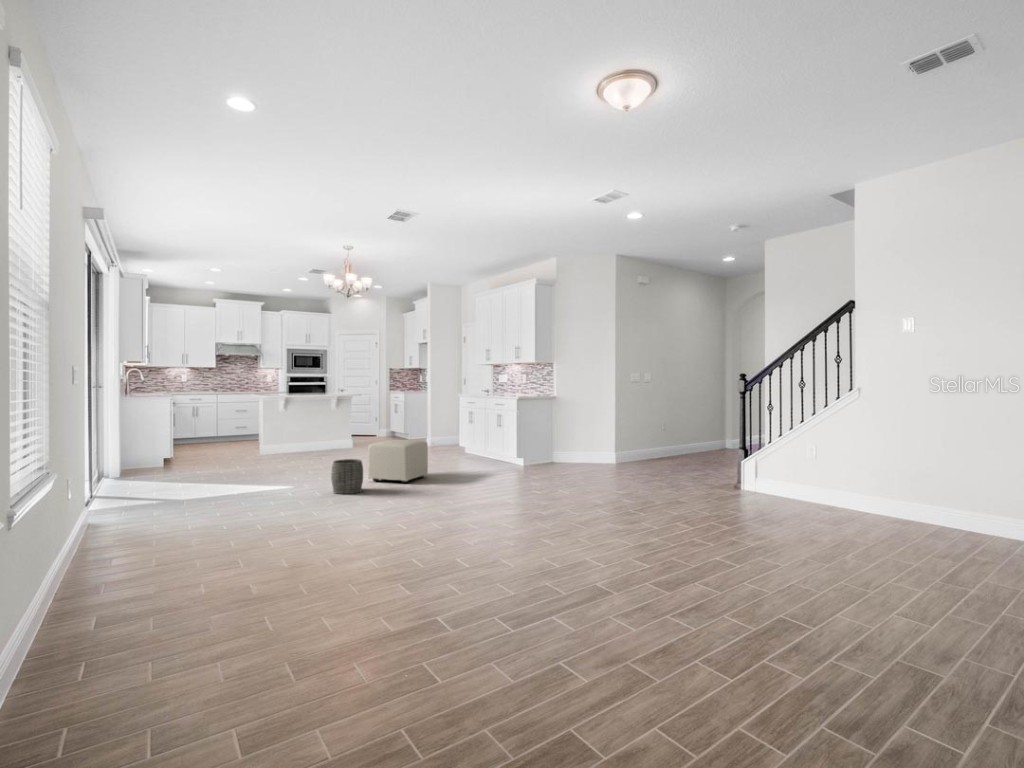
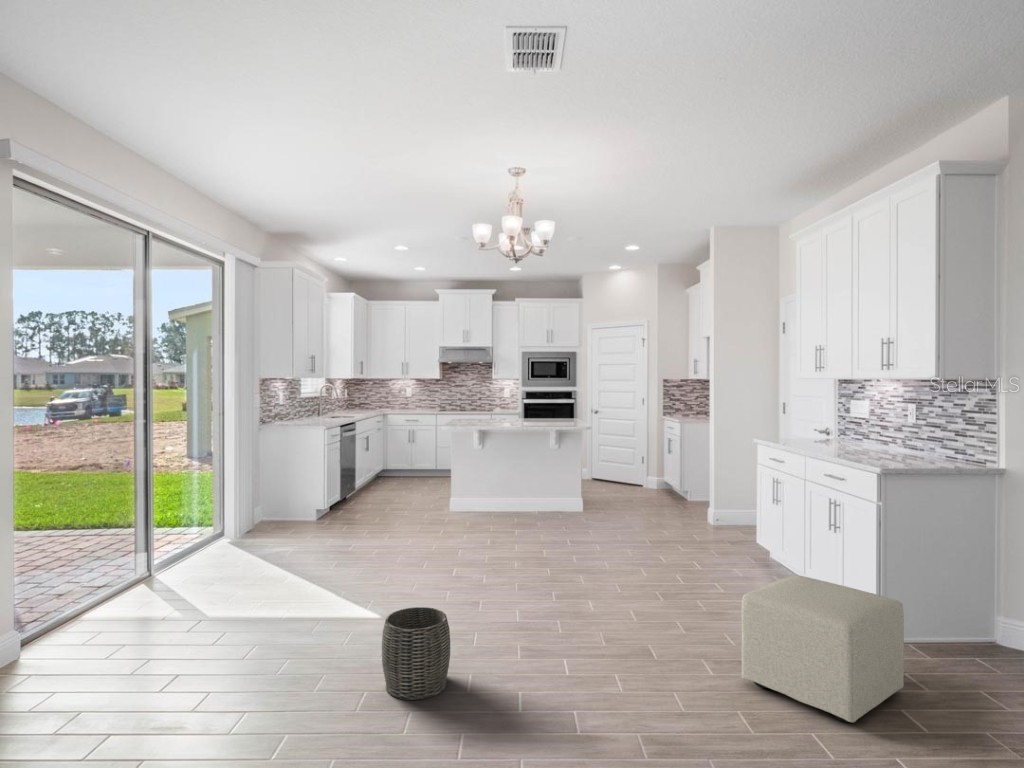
ottoman: present [368,440,428,483] -> present [741,575,904,722]

